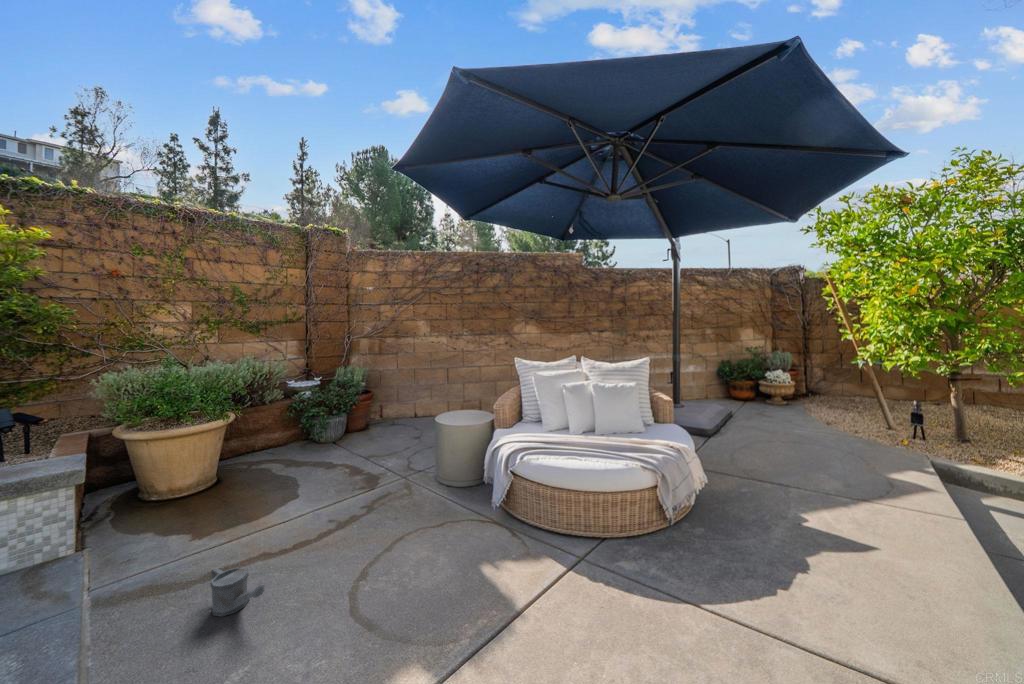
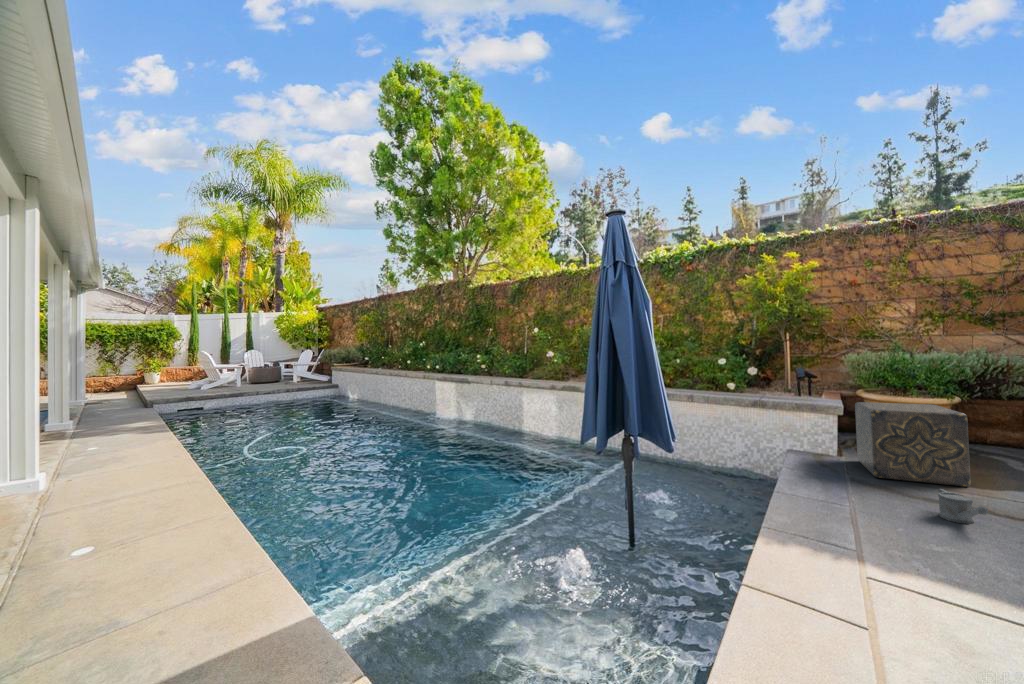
ottoman: none [104,435,244,570] -> present [855,402,971,487]

